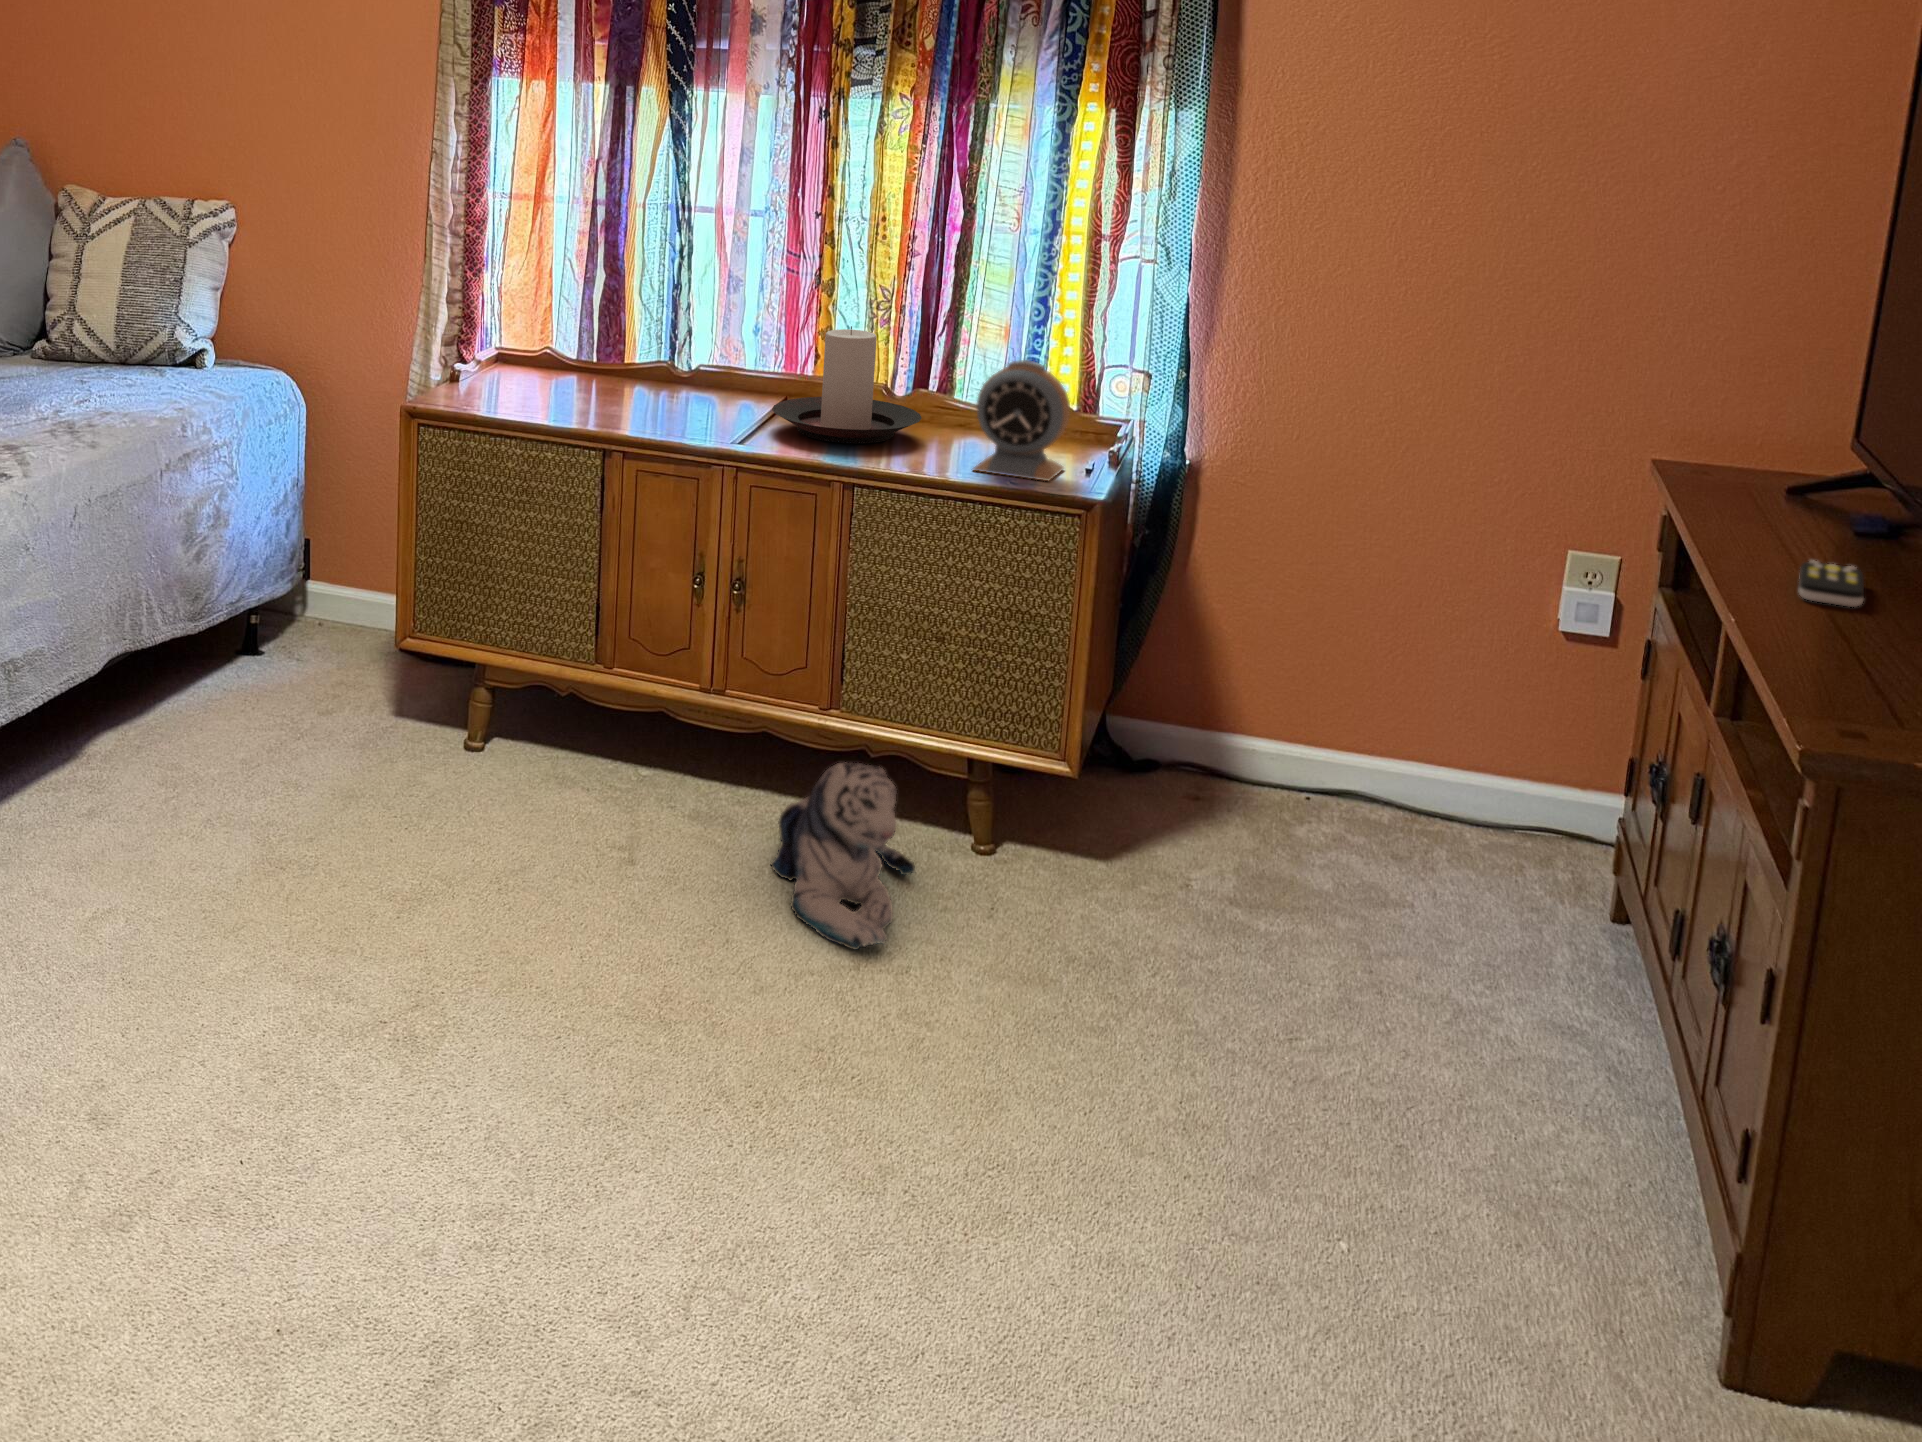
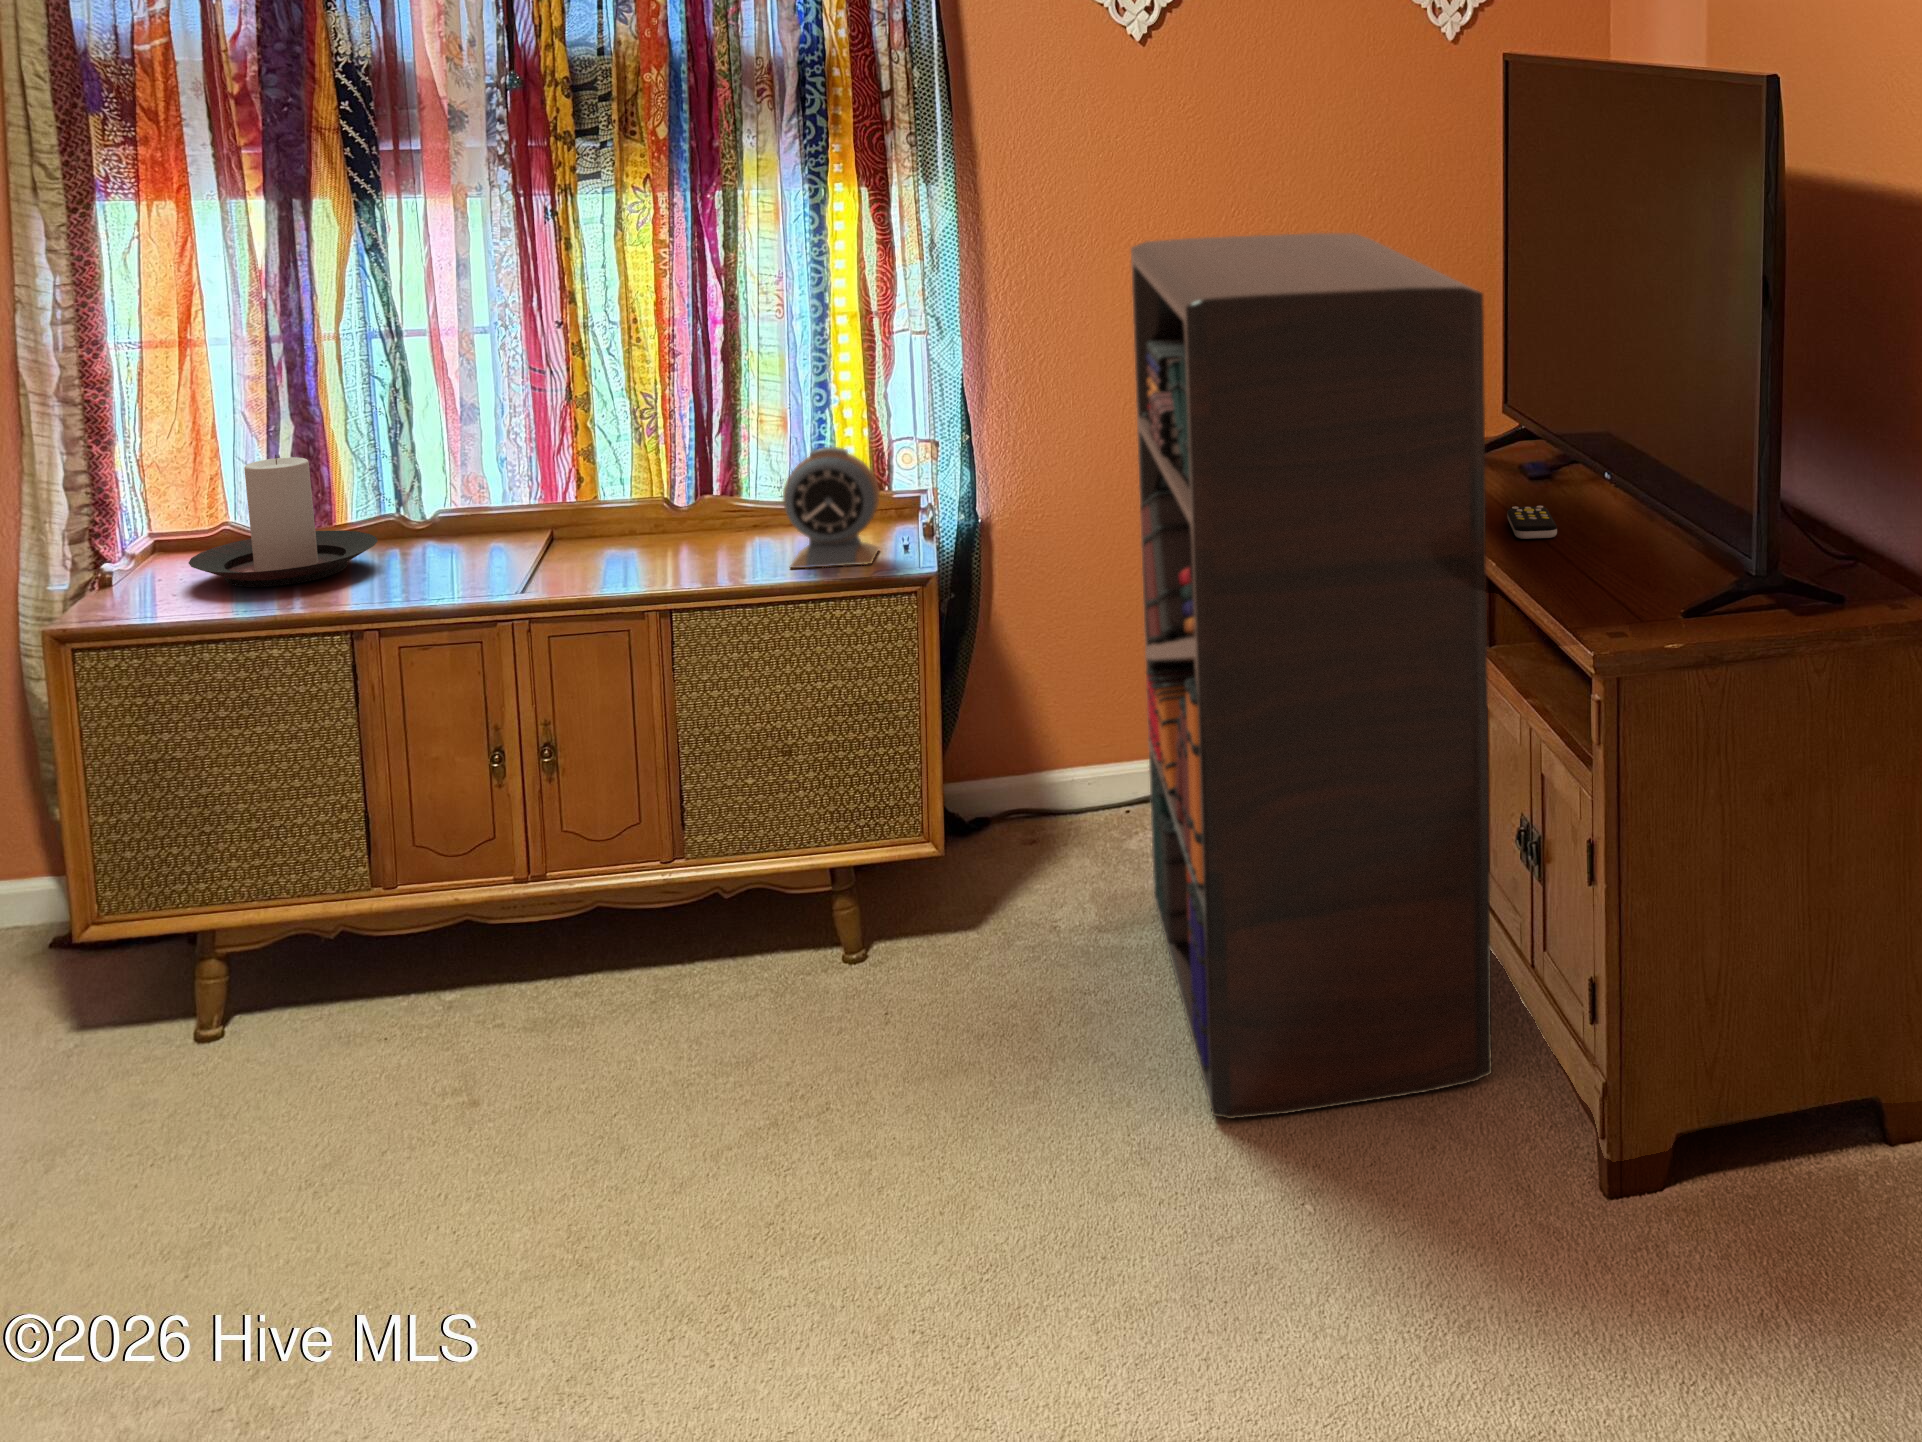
bookshelf: none [1275,189,1775,1210] -> present [1131,233,1492,1119]
candle holder: present [772,326,922,444] -> present [189,455,378,587]
plush toy: present [771,762,915,950] -> none [641,899,803,1101]

